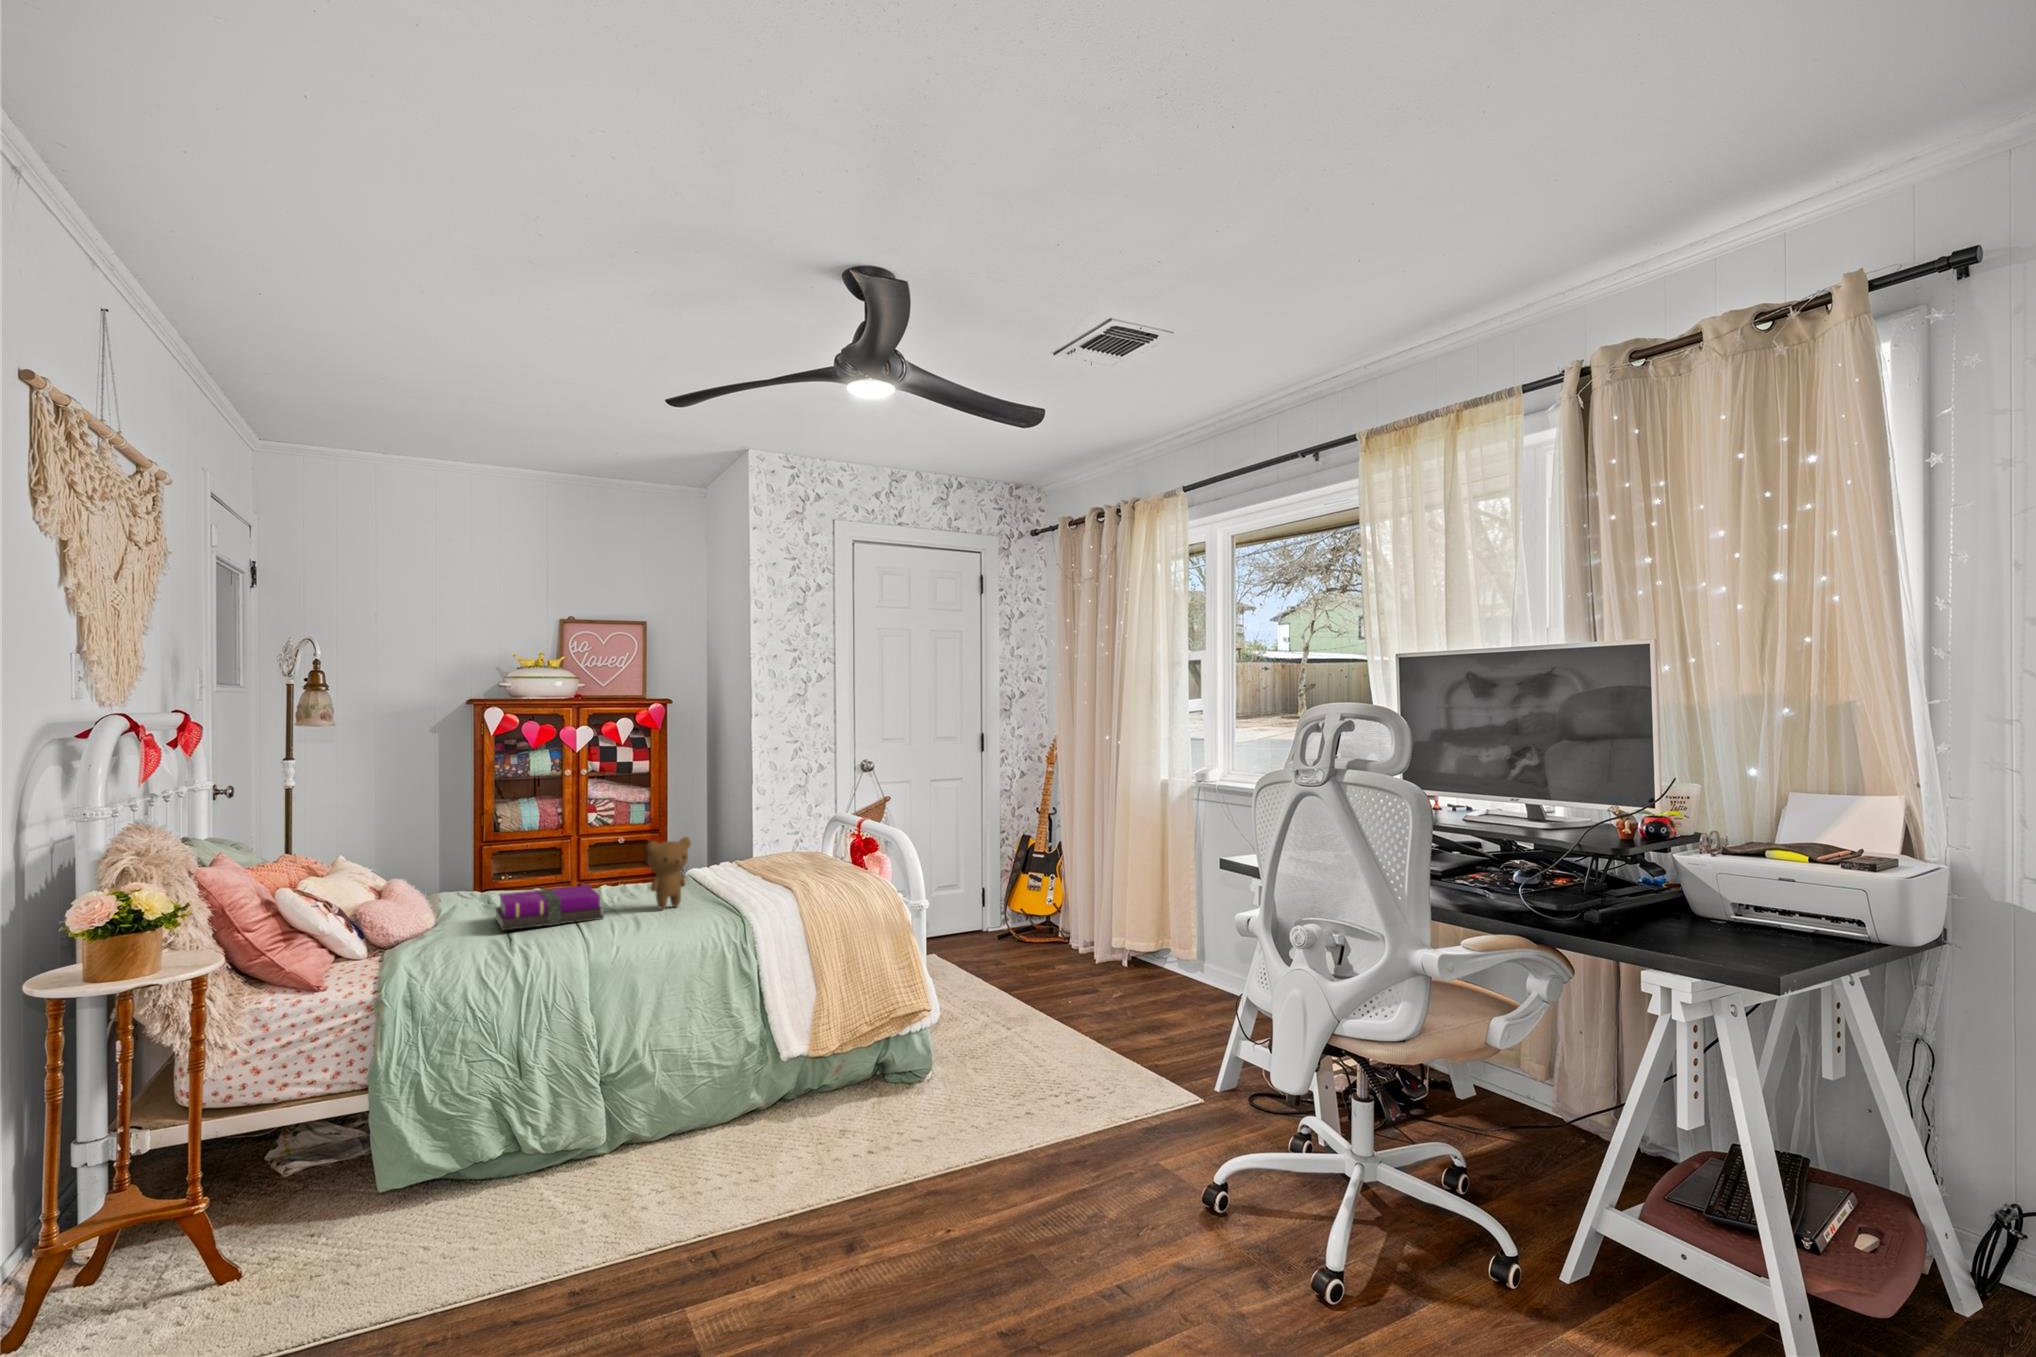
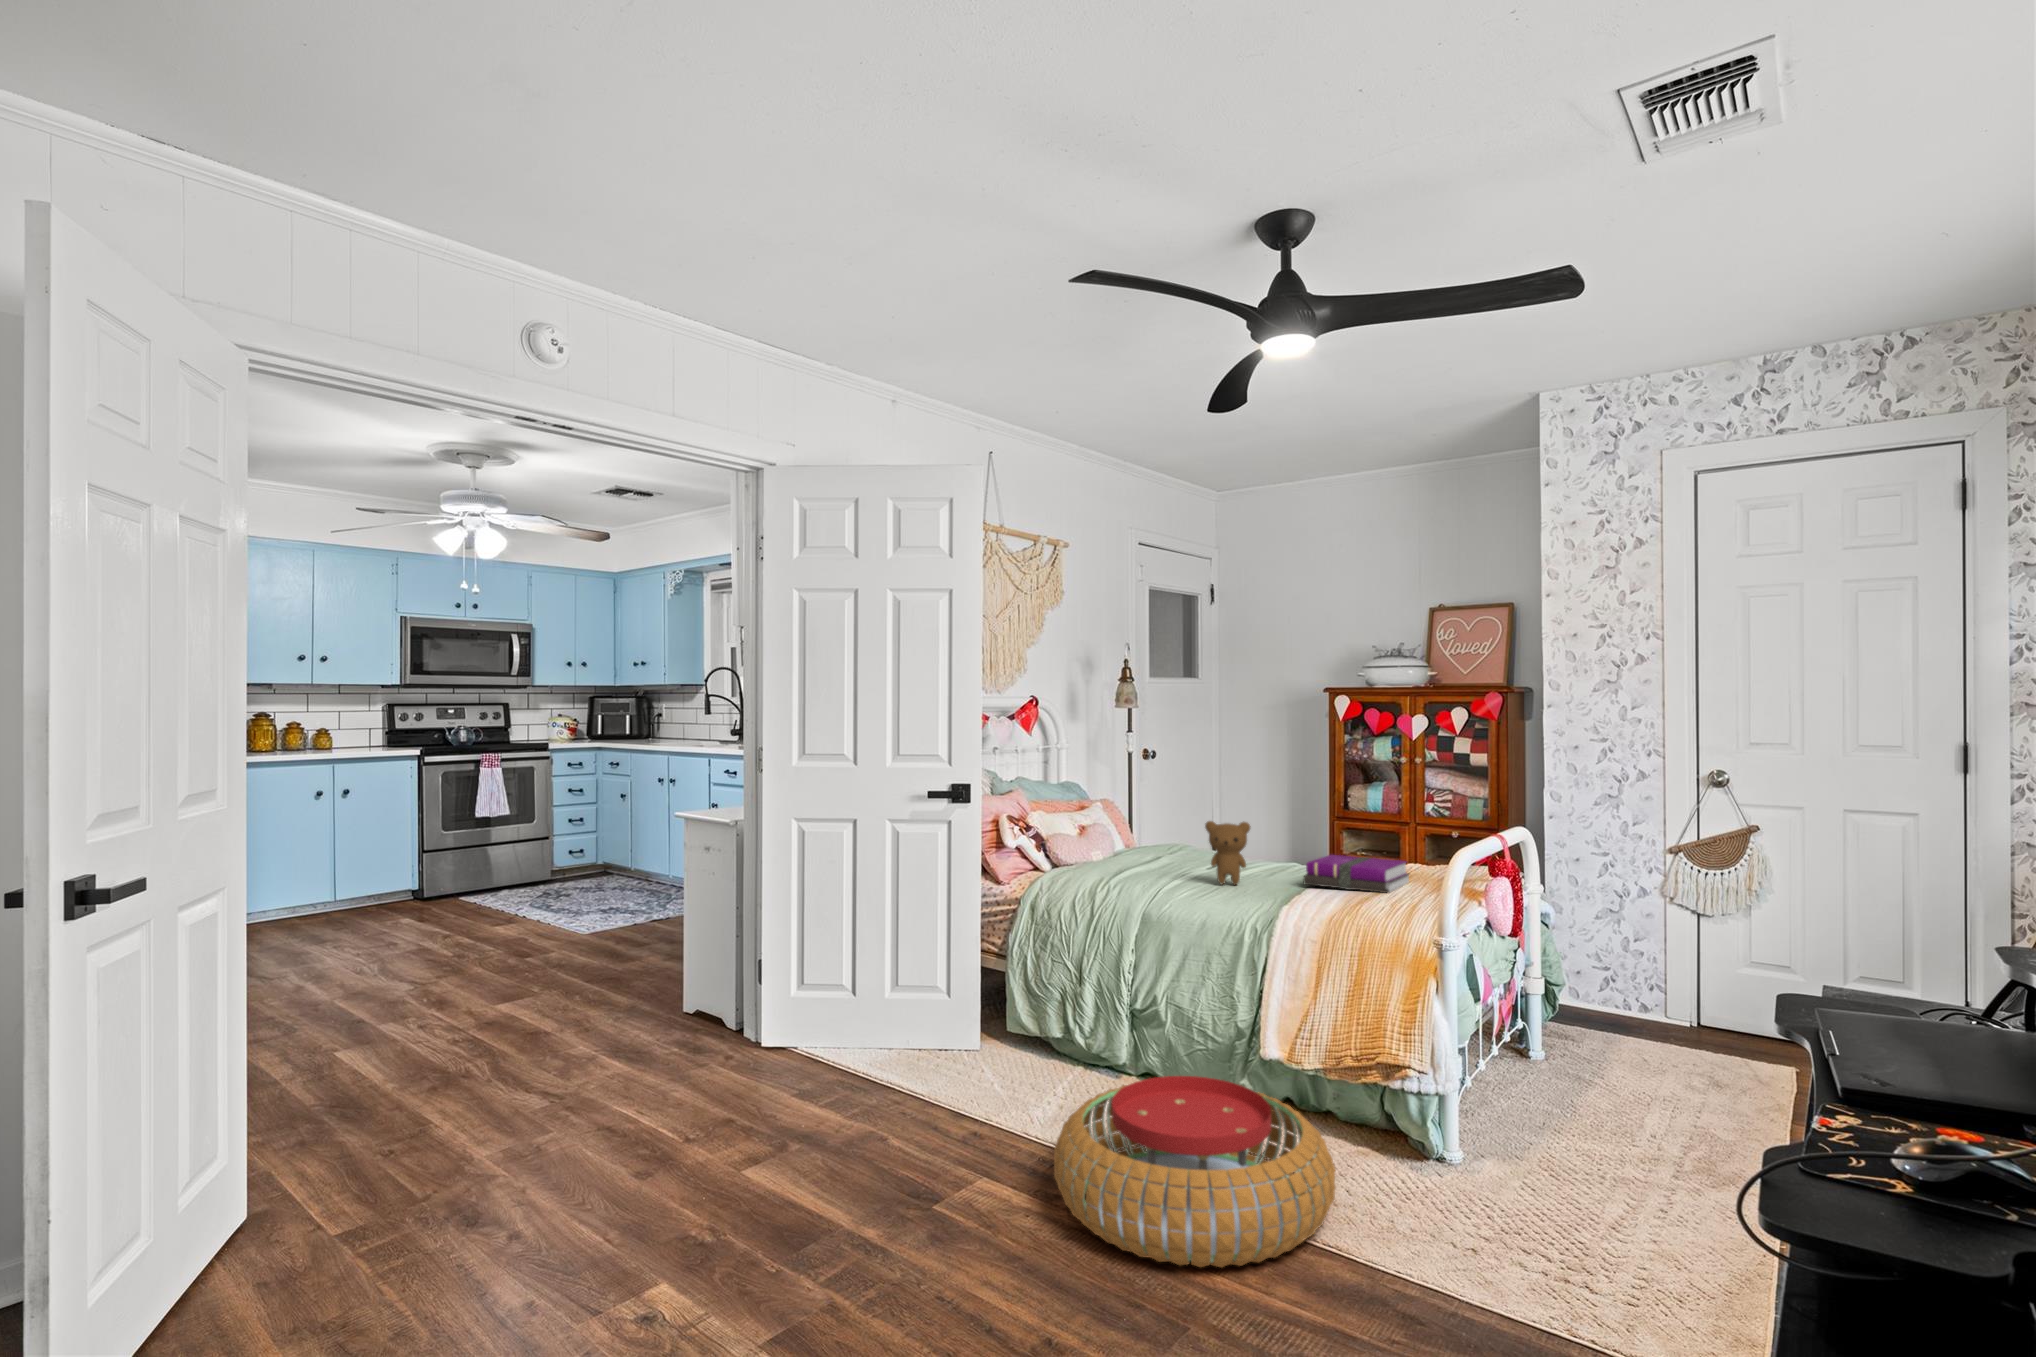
notebook: present [495,886,604,930] -> present [1303,855,1409,893]
pouf: none [750,1072,1023,1260] -> present [1054,1076,1336,1267]

